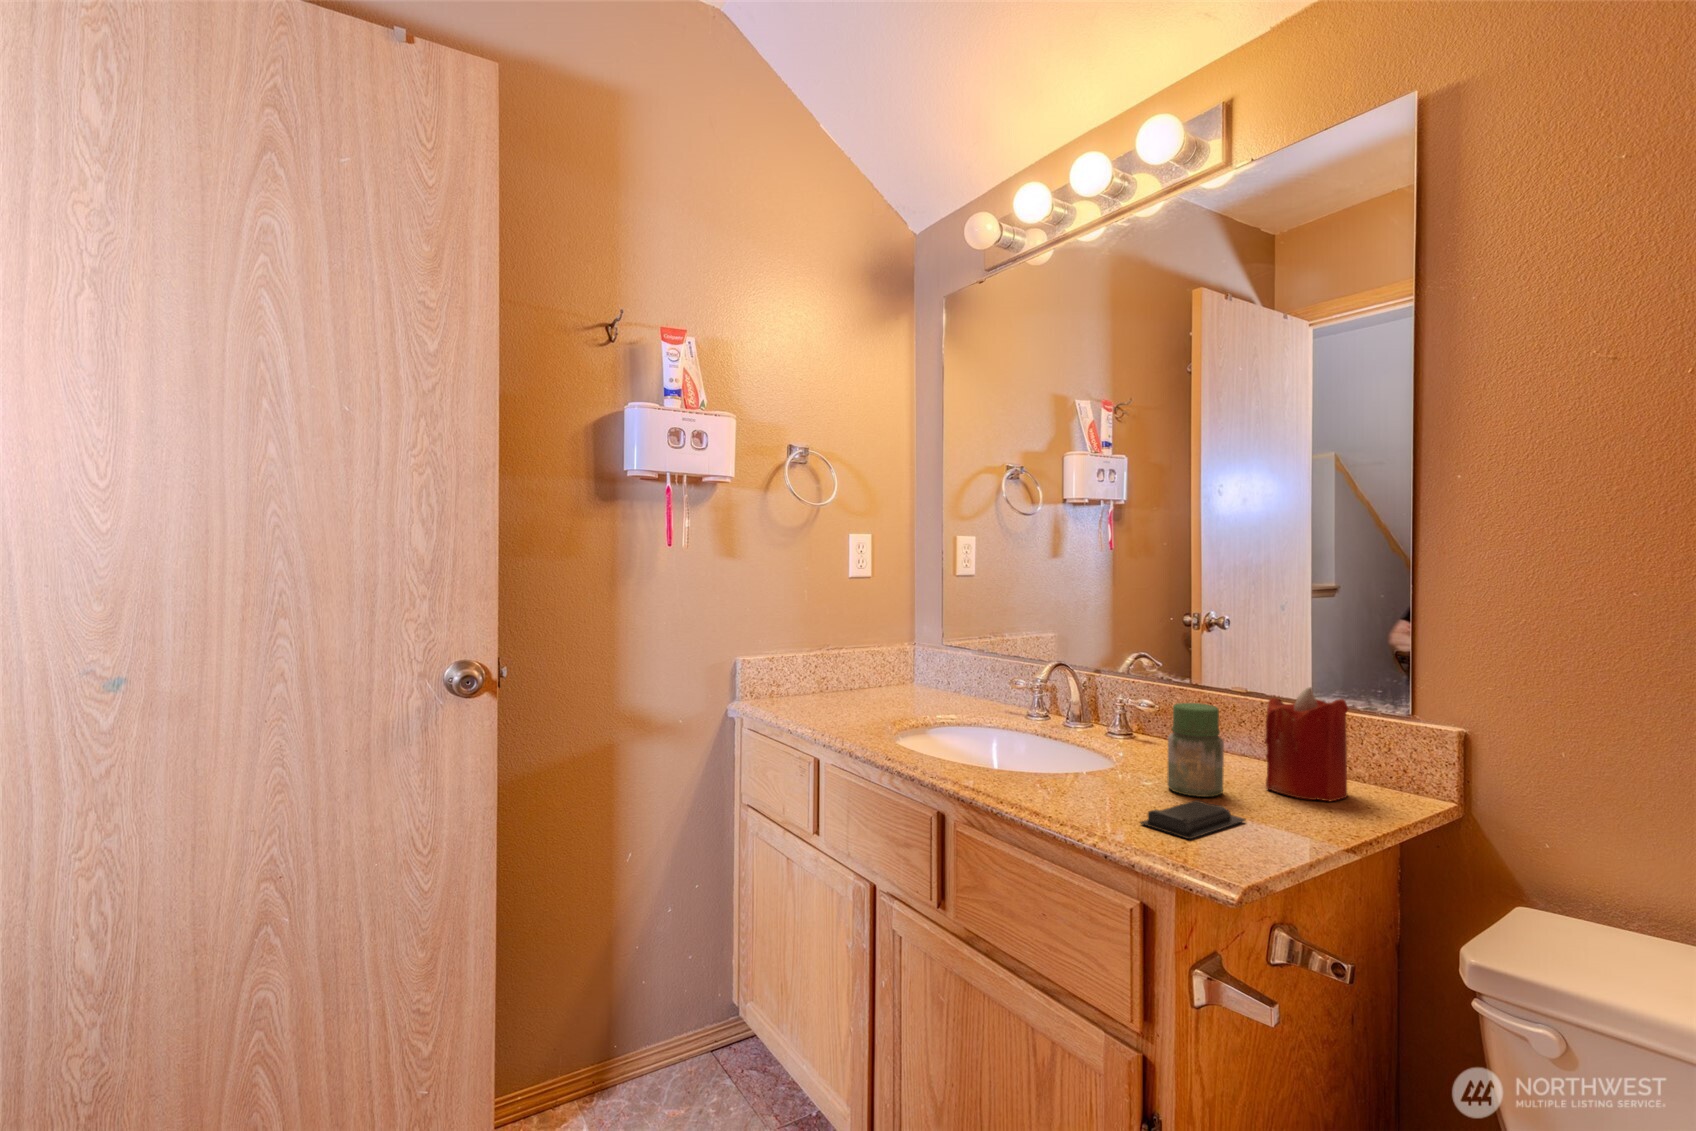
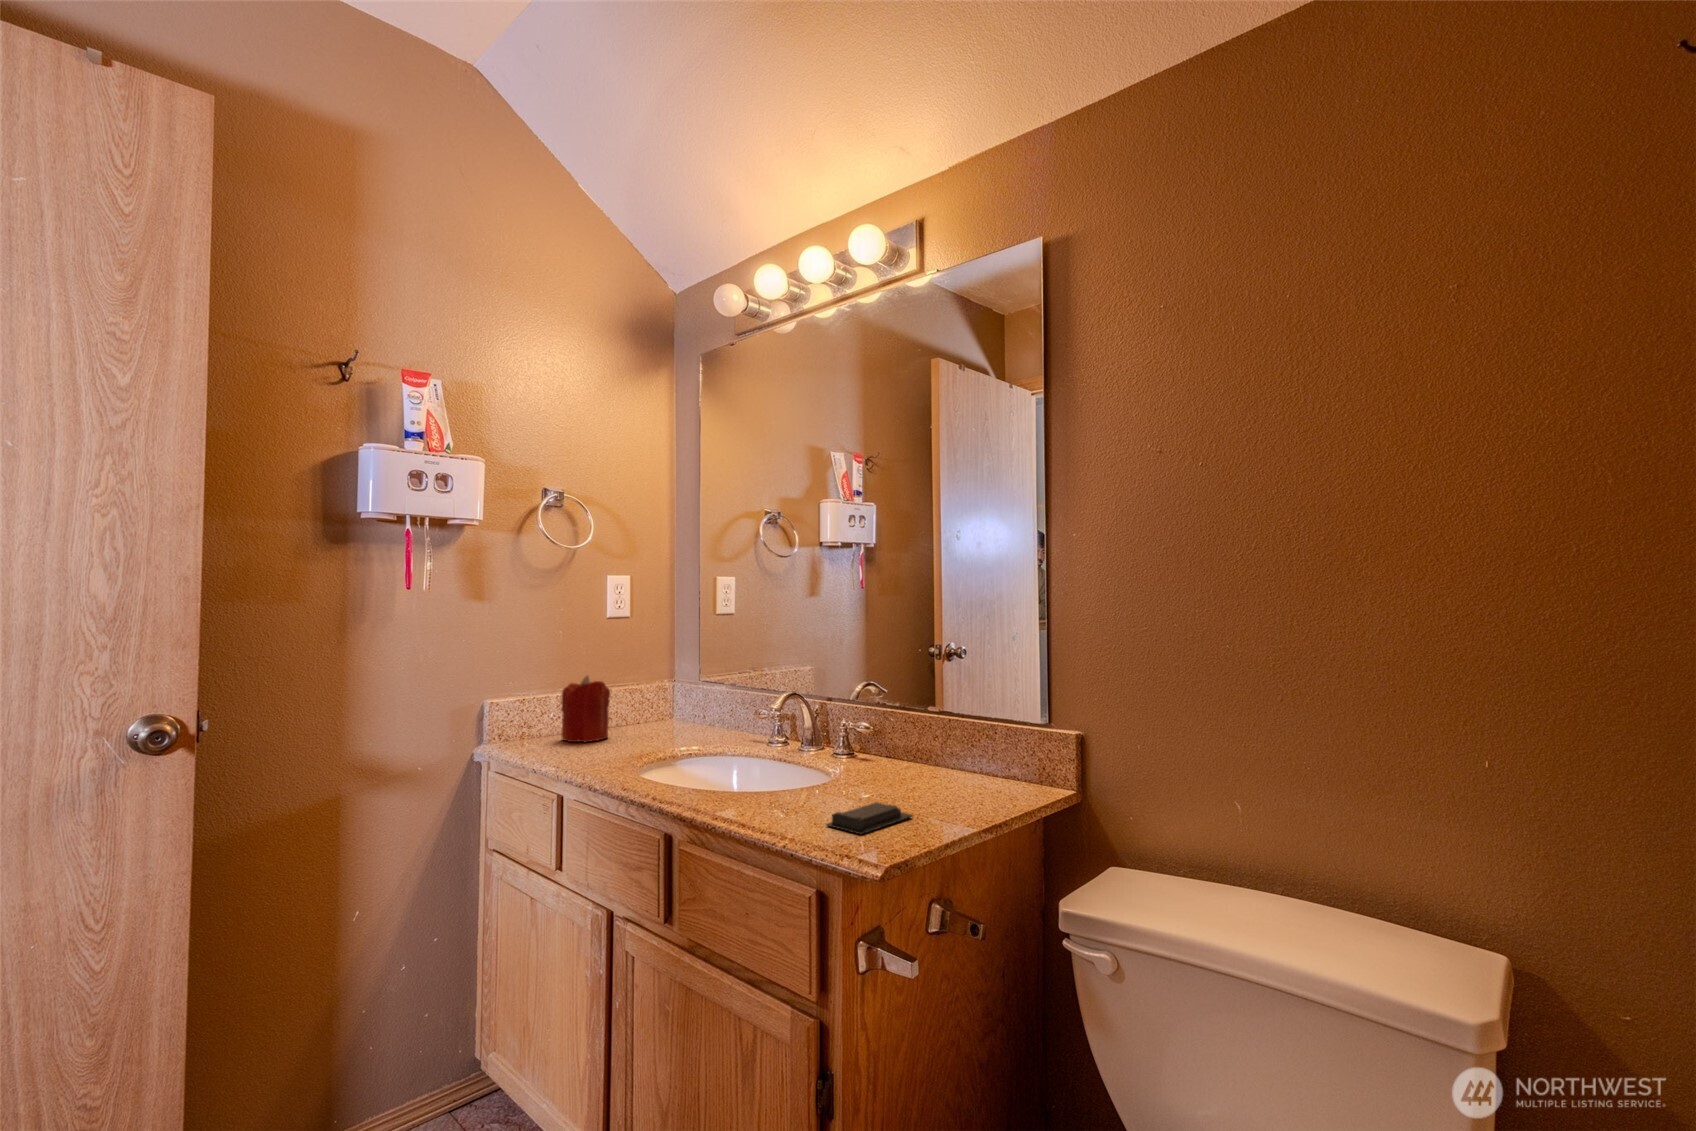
candle: present [1265,687,1348,801] -> present [561,676,610,742]
jar: present [1167,703,1224,797] -> none [862,720,906,800]

